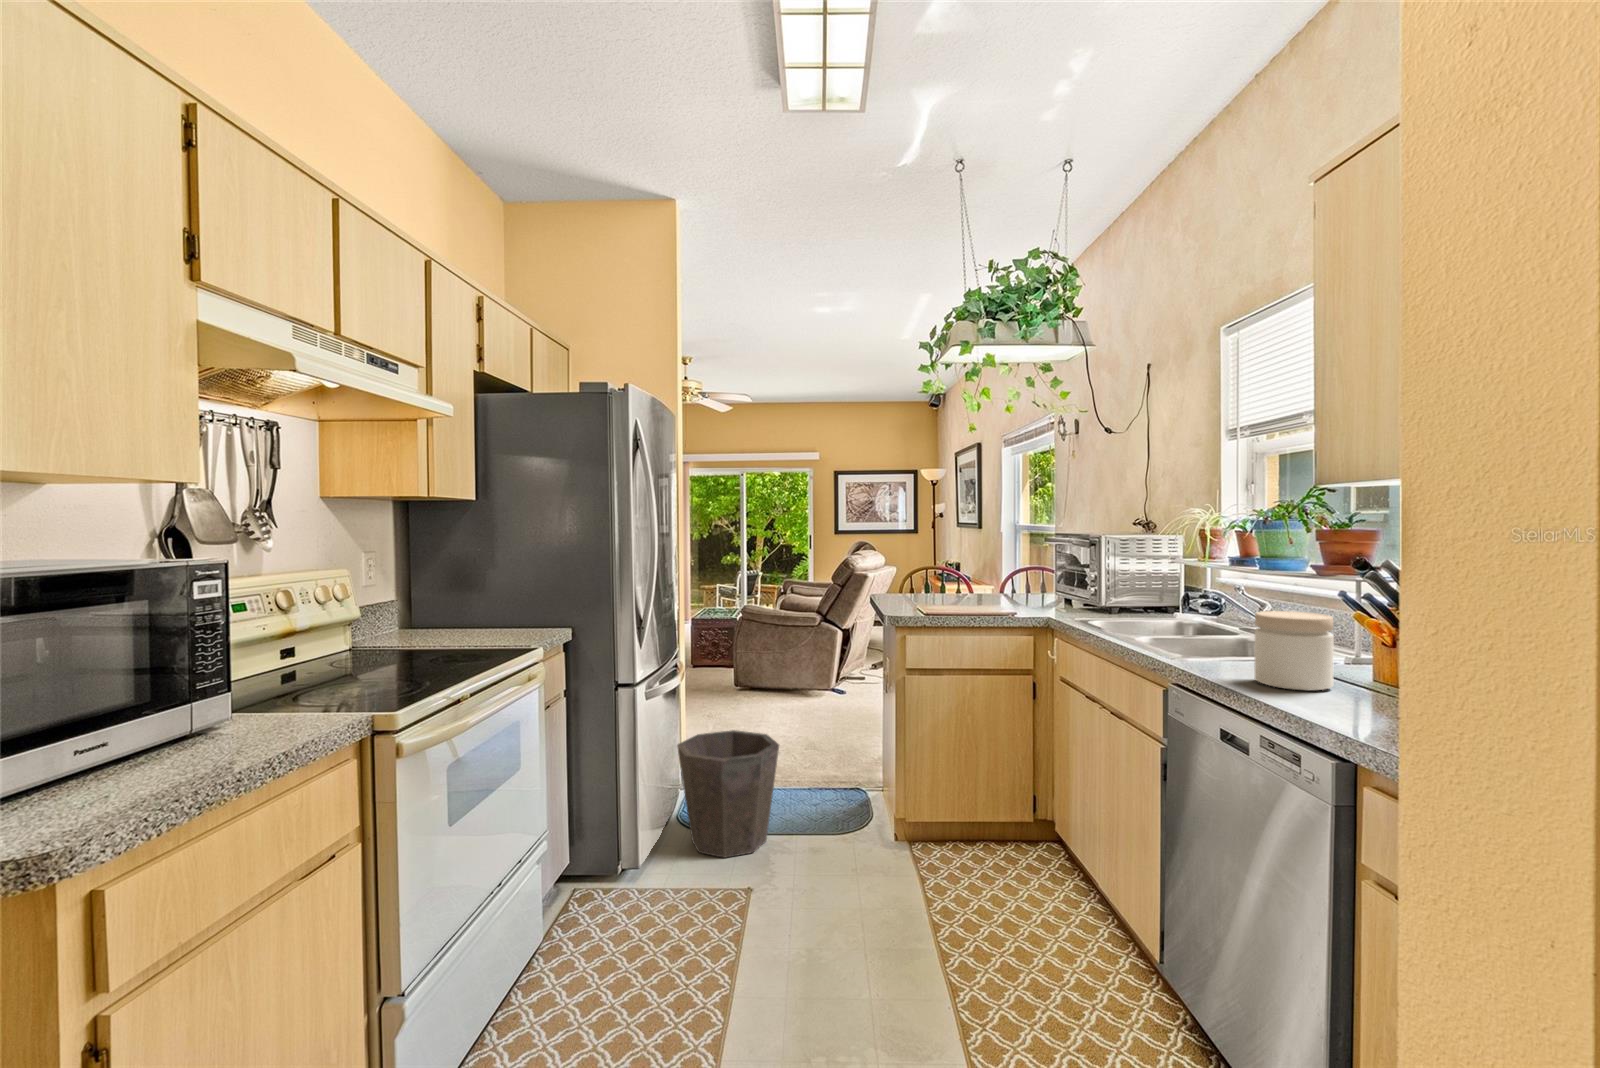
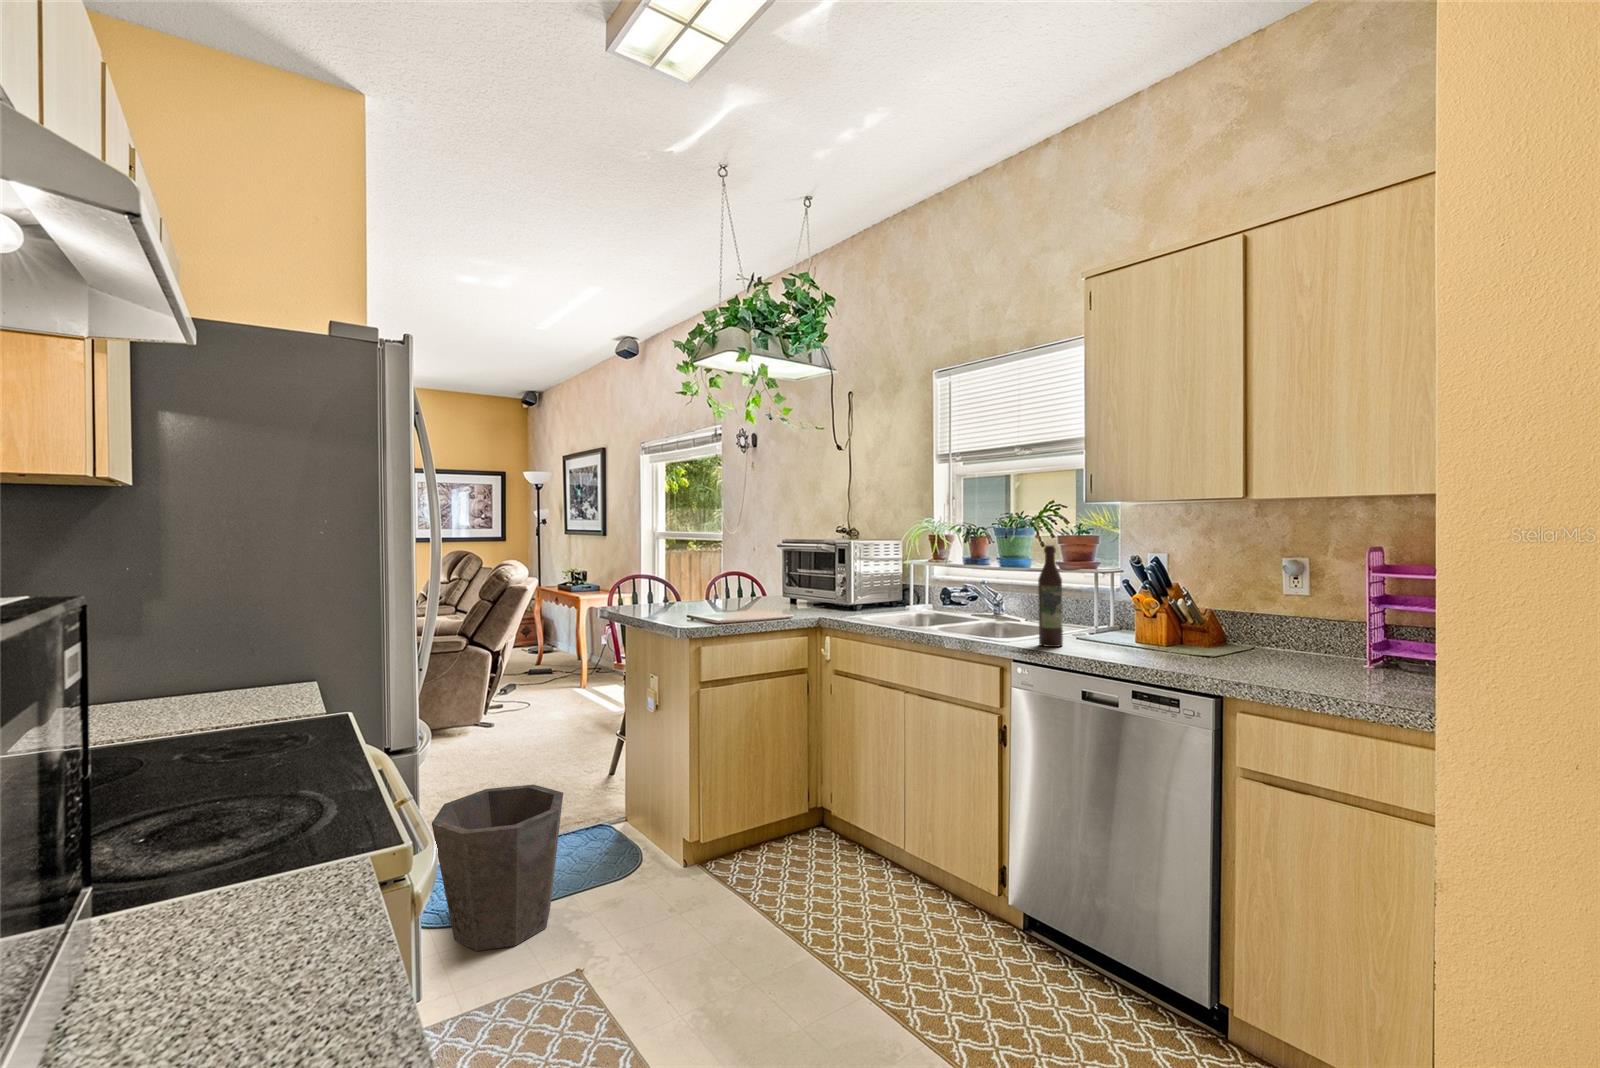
wine bottle: none [1211,543,1244,672] -> present [1038,545,1063,647]
jar: present [1254,611,1334,690] -> none [1086,596,1141,654]

